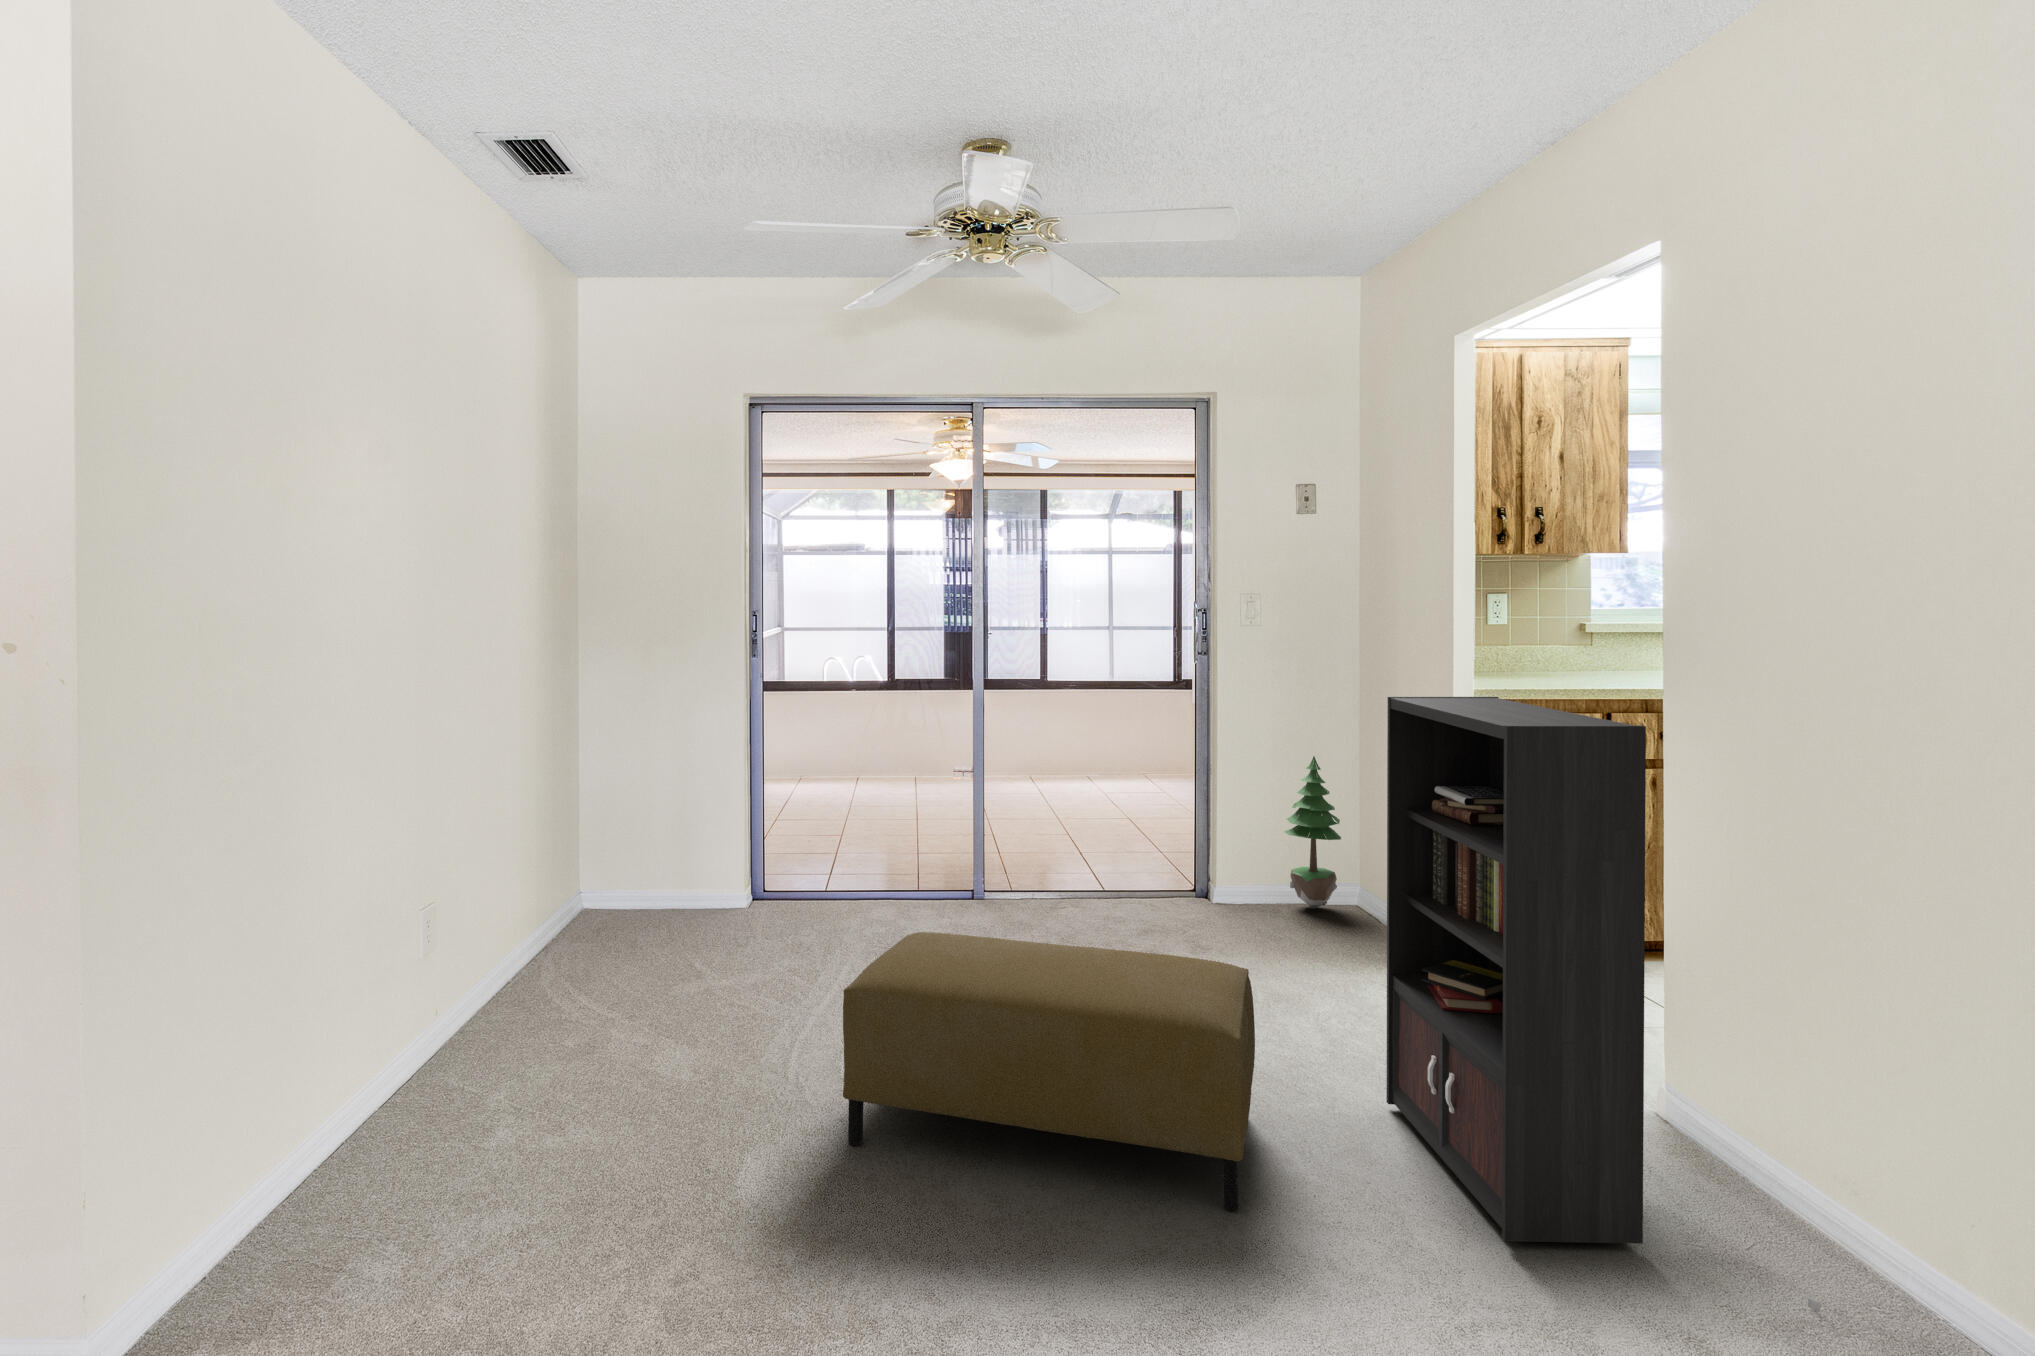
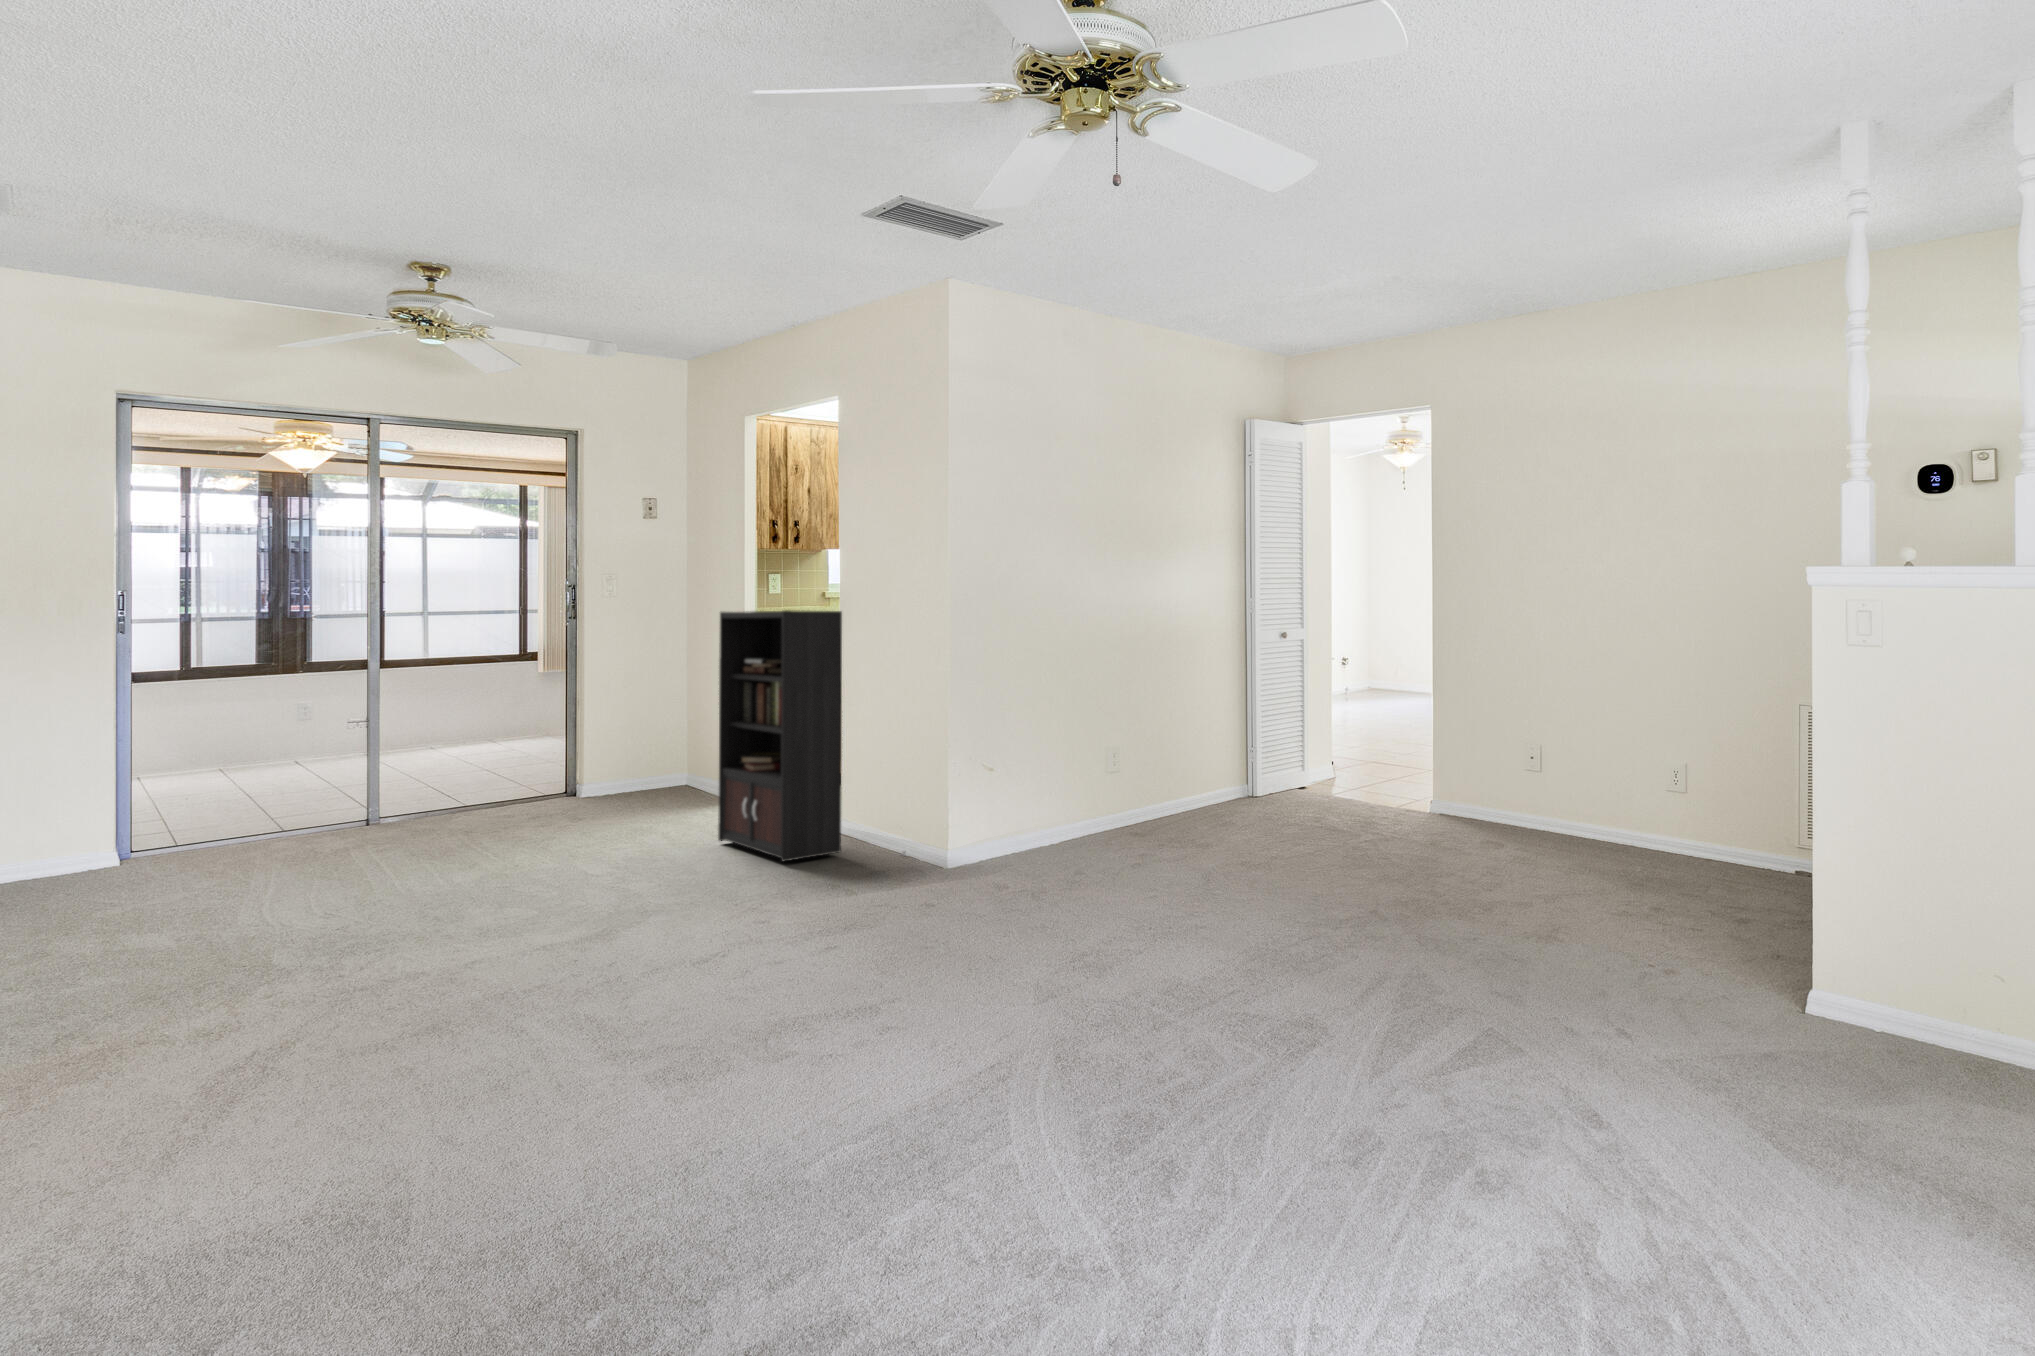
potted tree: present [1284,757,1341,909] -> none [631,684,673,791]
ottoman: present [843,932,1255,1211] -> none [365,767,651,907]

